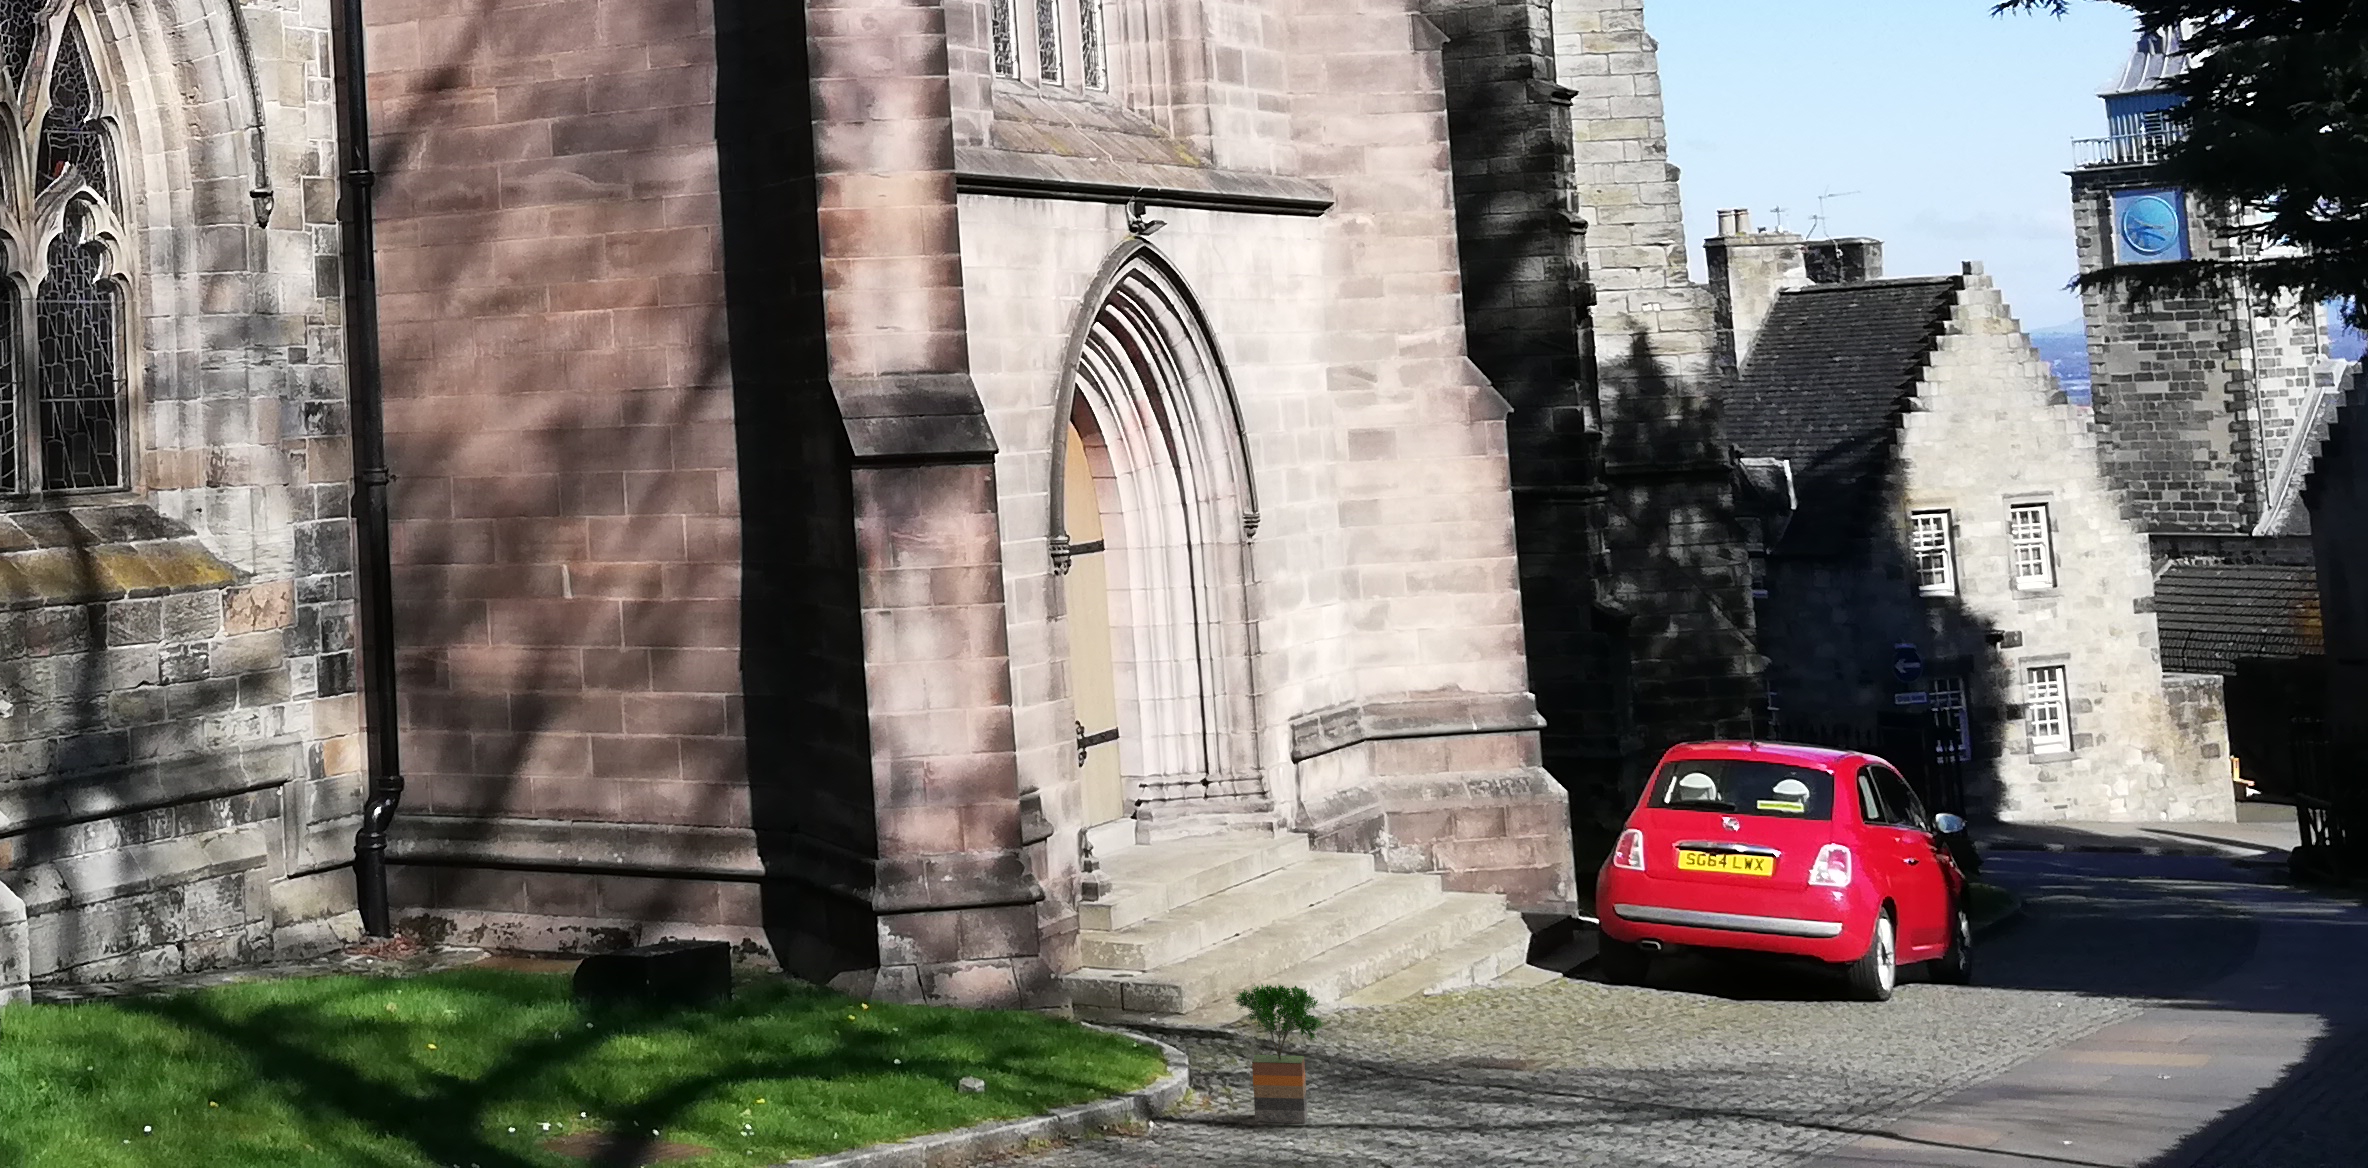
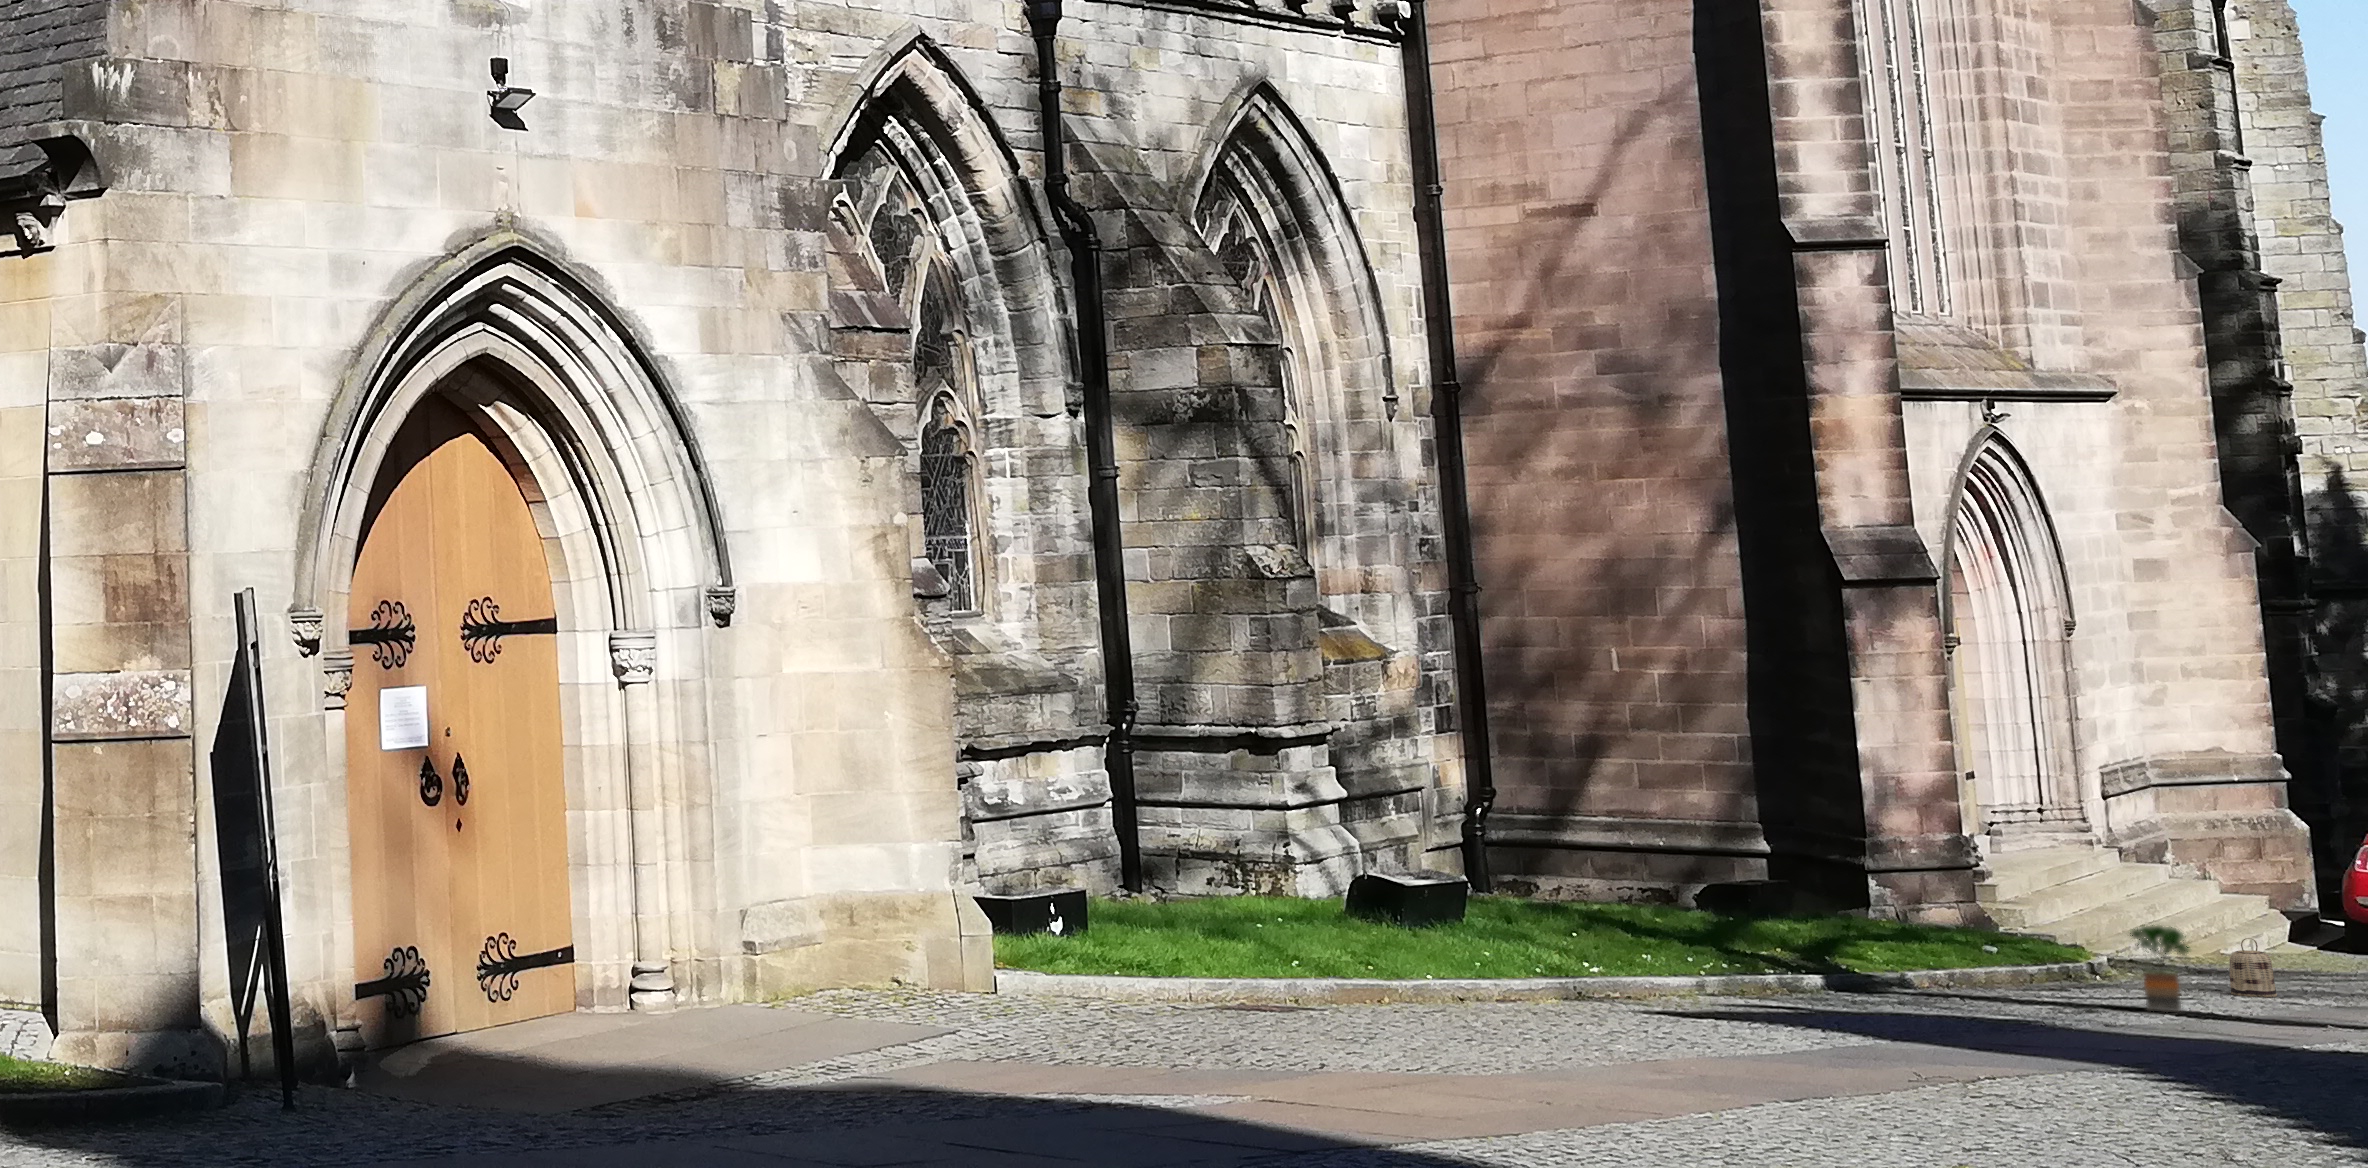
basket: none [1402,987,1465,1077] -> present [2230,938,2277,998]

